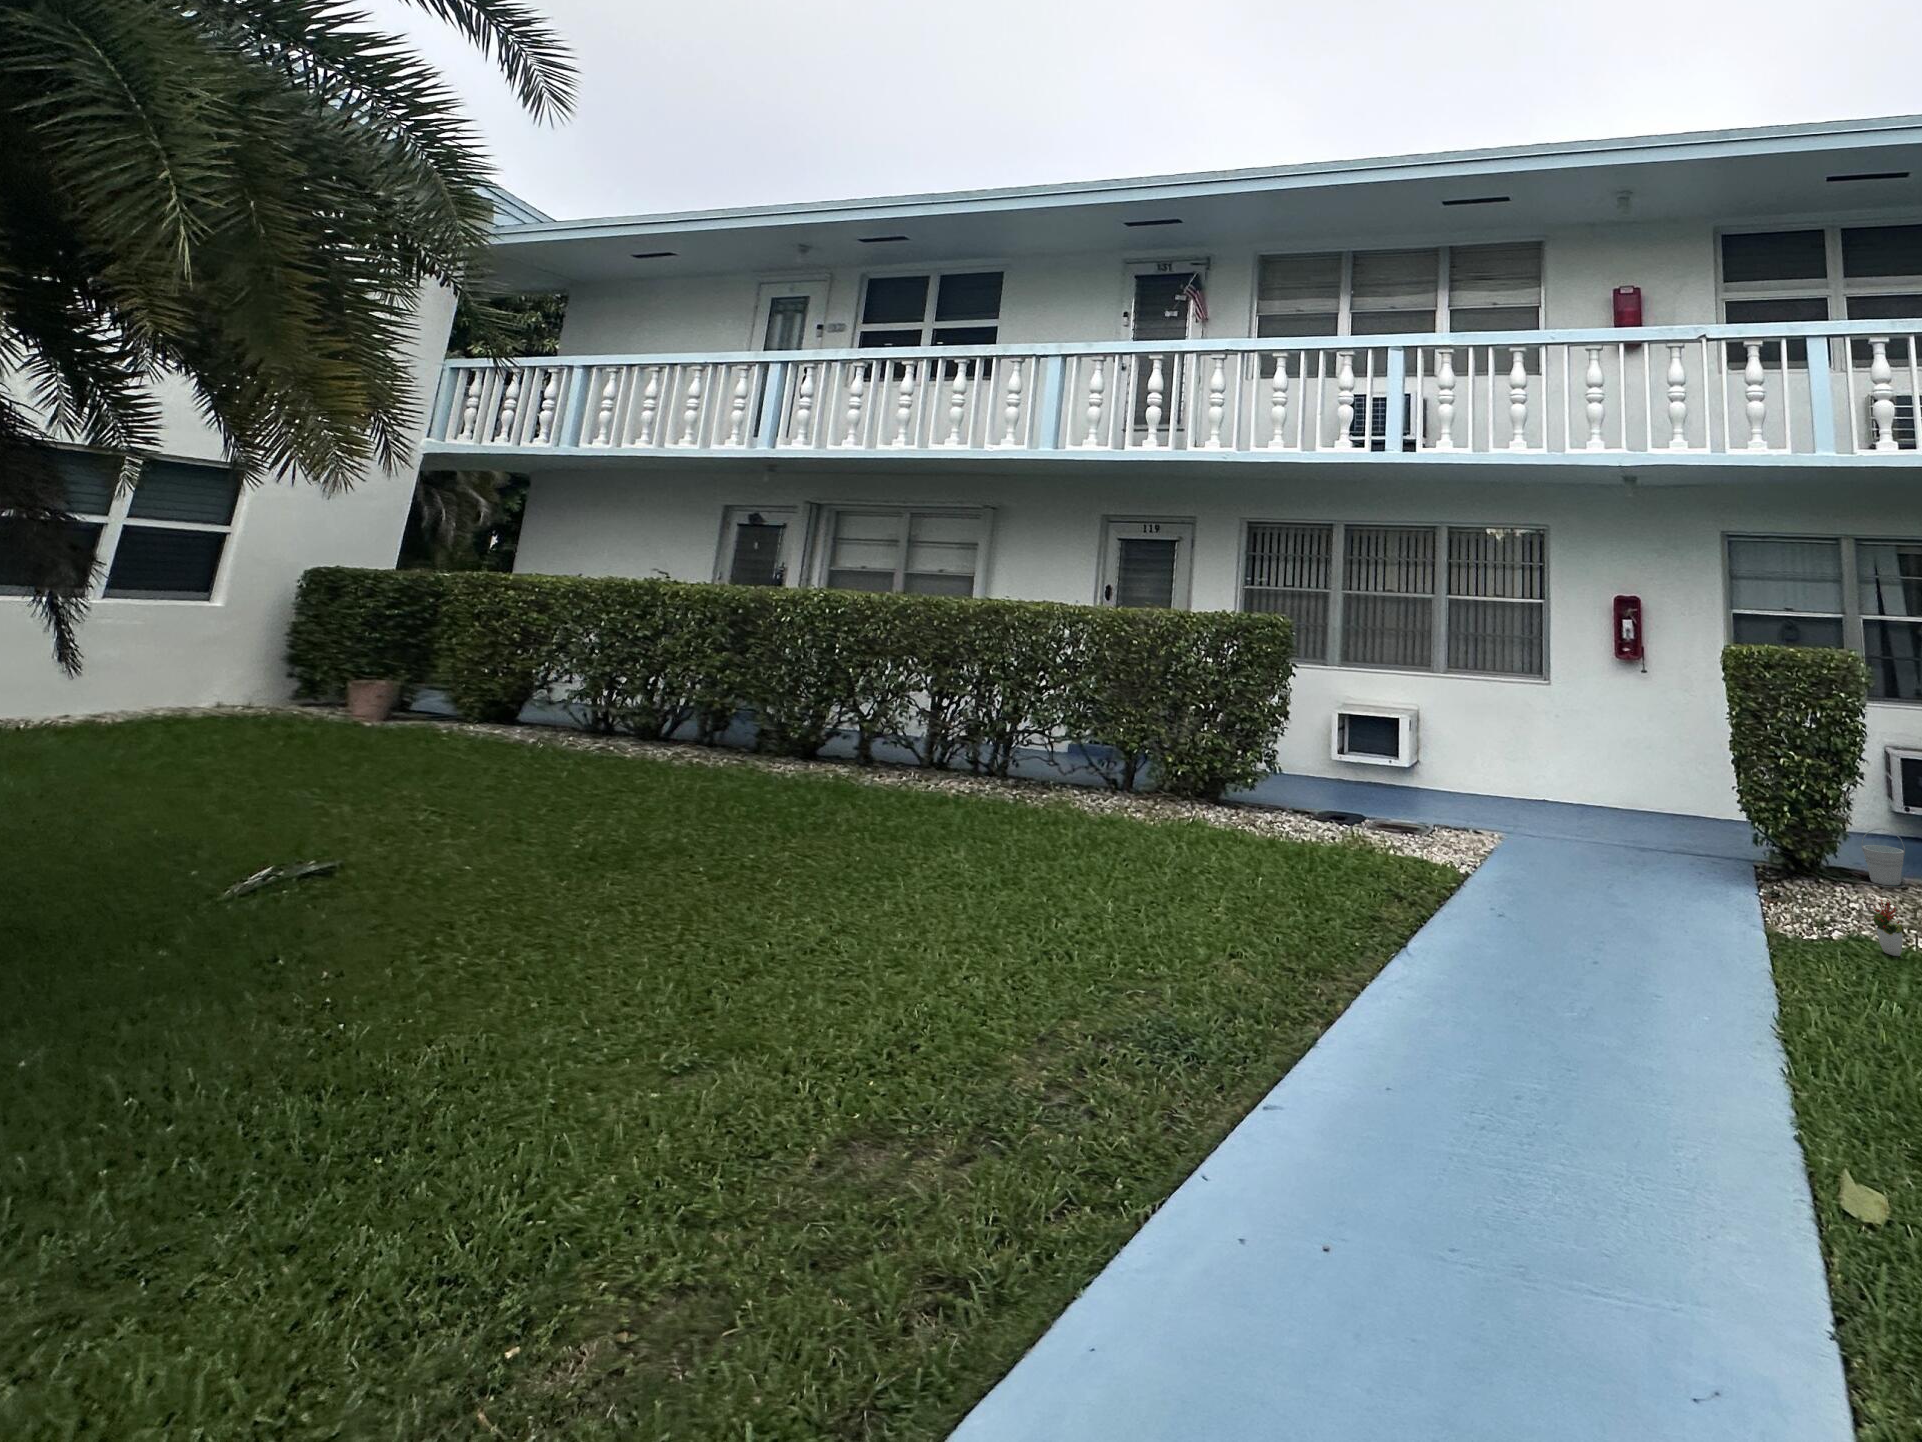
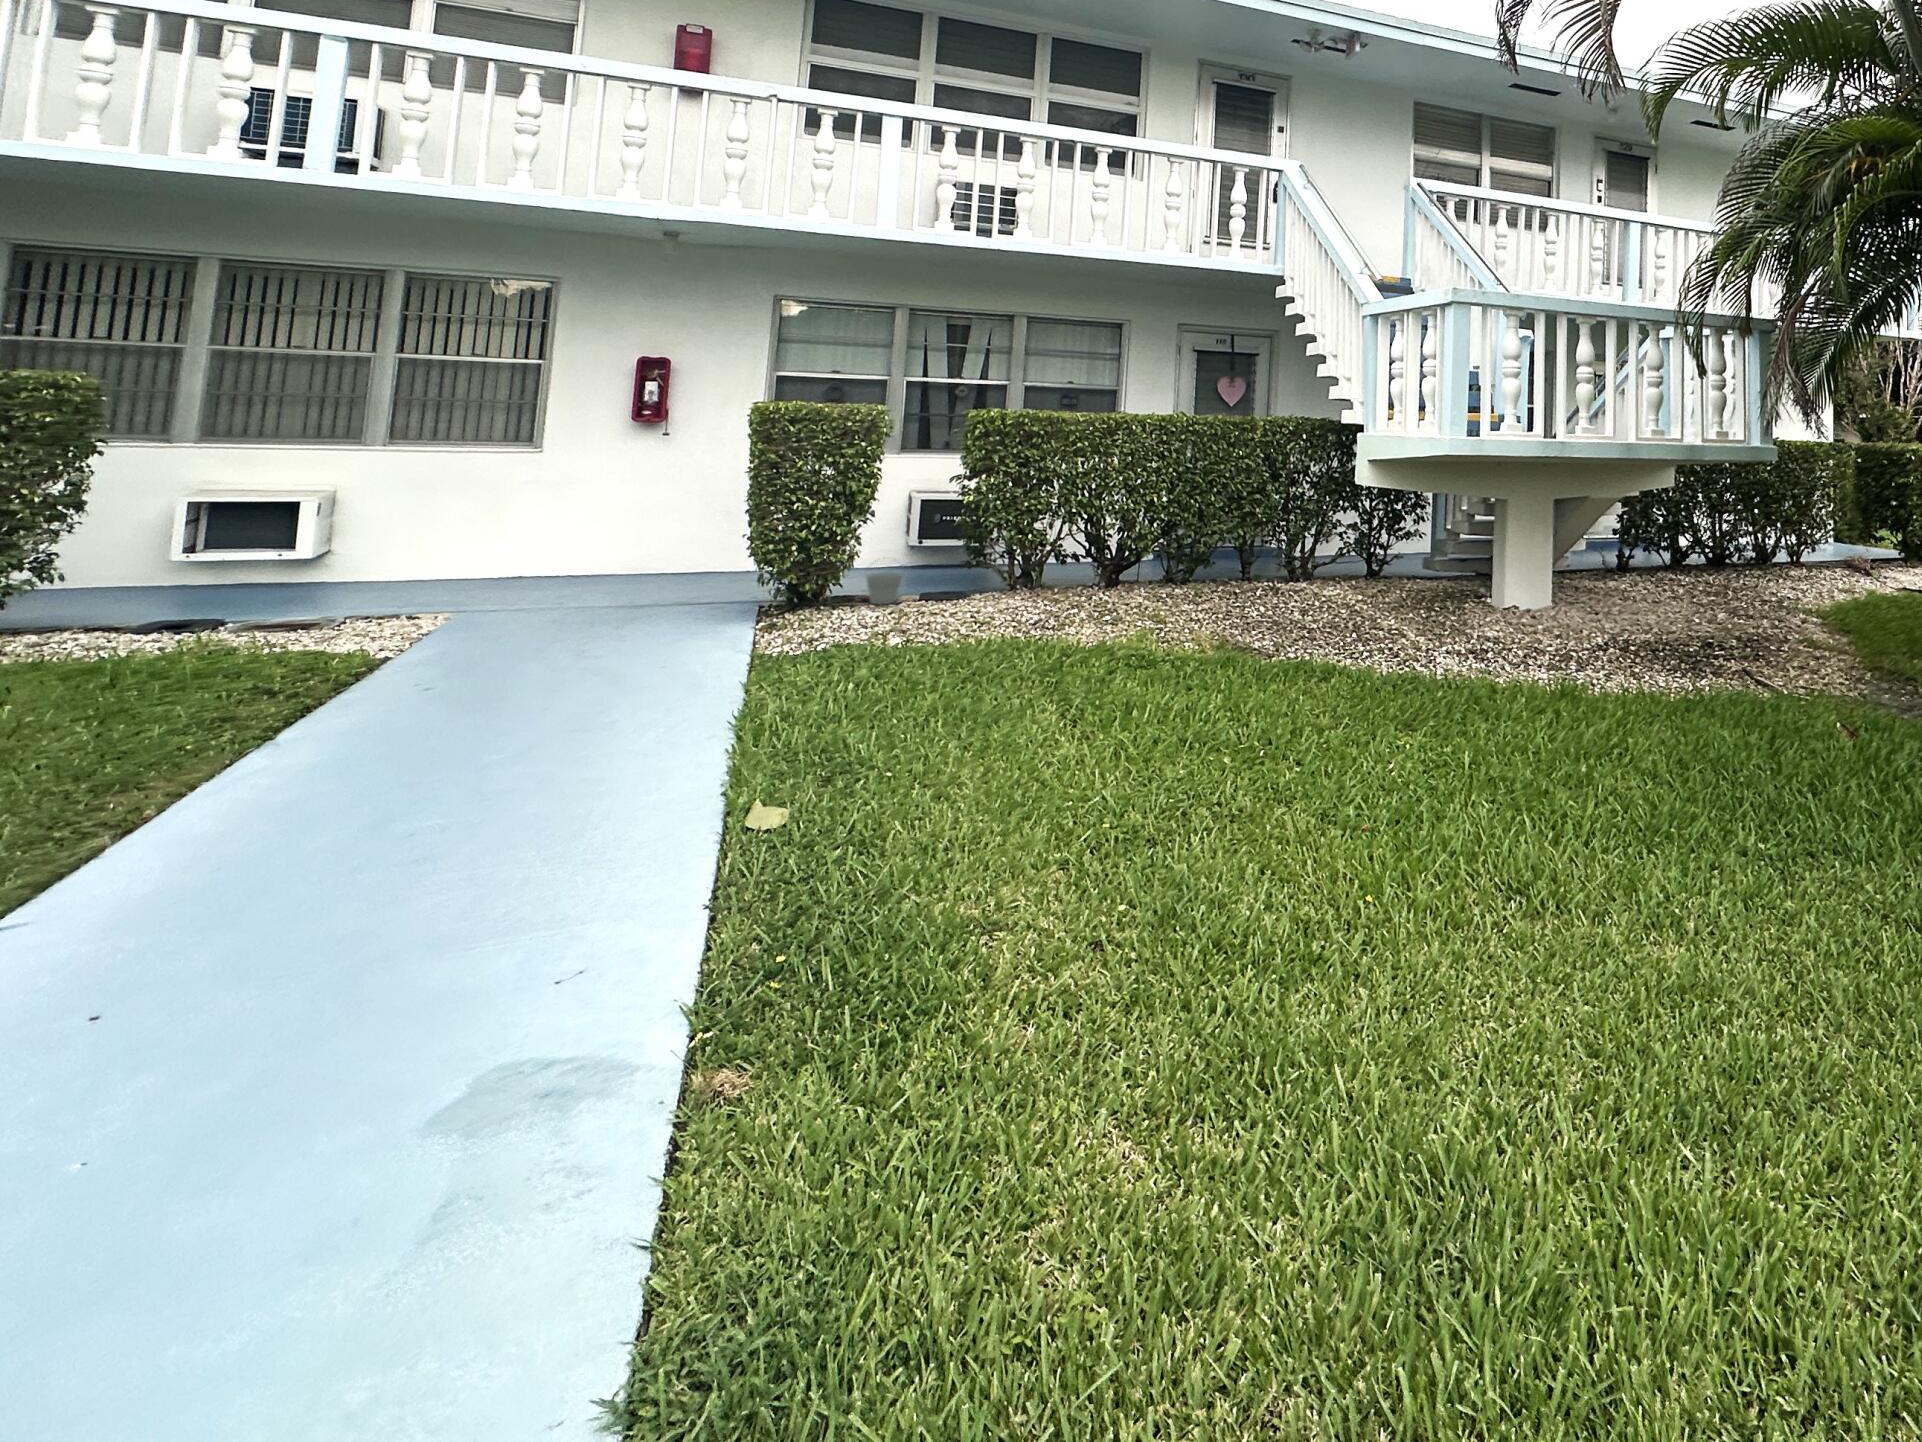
decorative plant: present [1873,899,1903,956] -> none [854,611,880,656]

